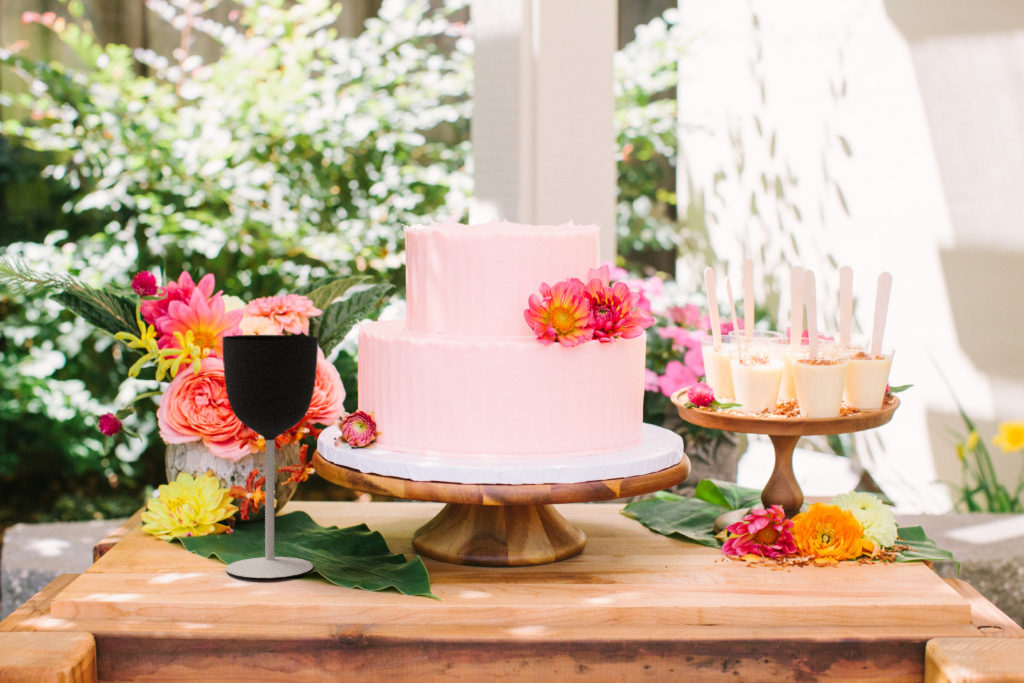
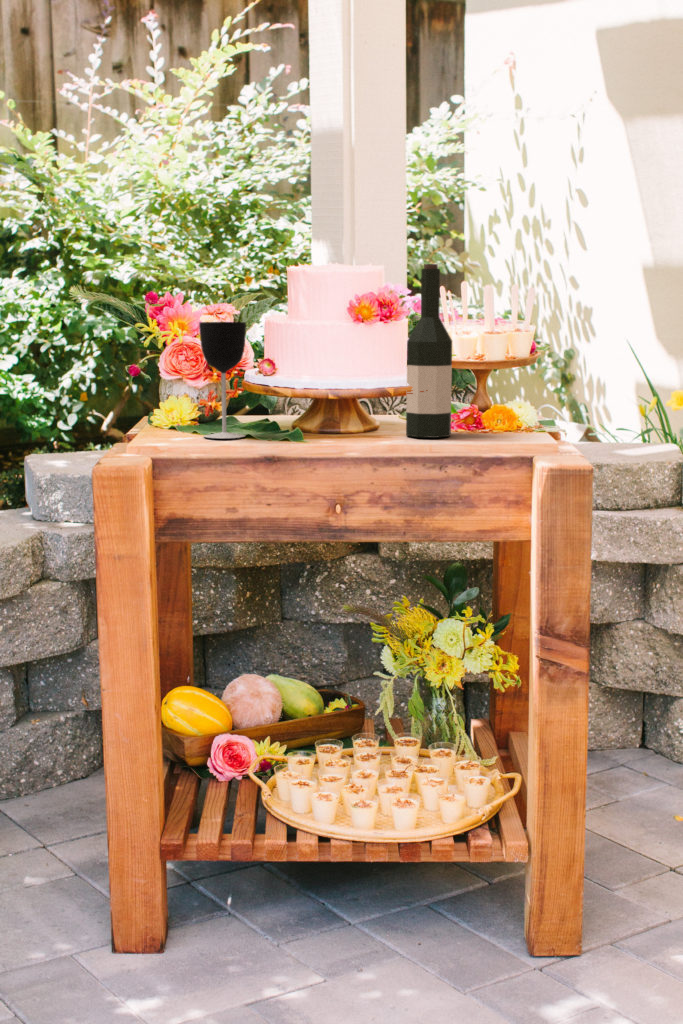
wine bottle: none [642,226,737,581] -> present [406,264,452,438]

